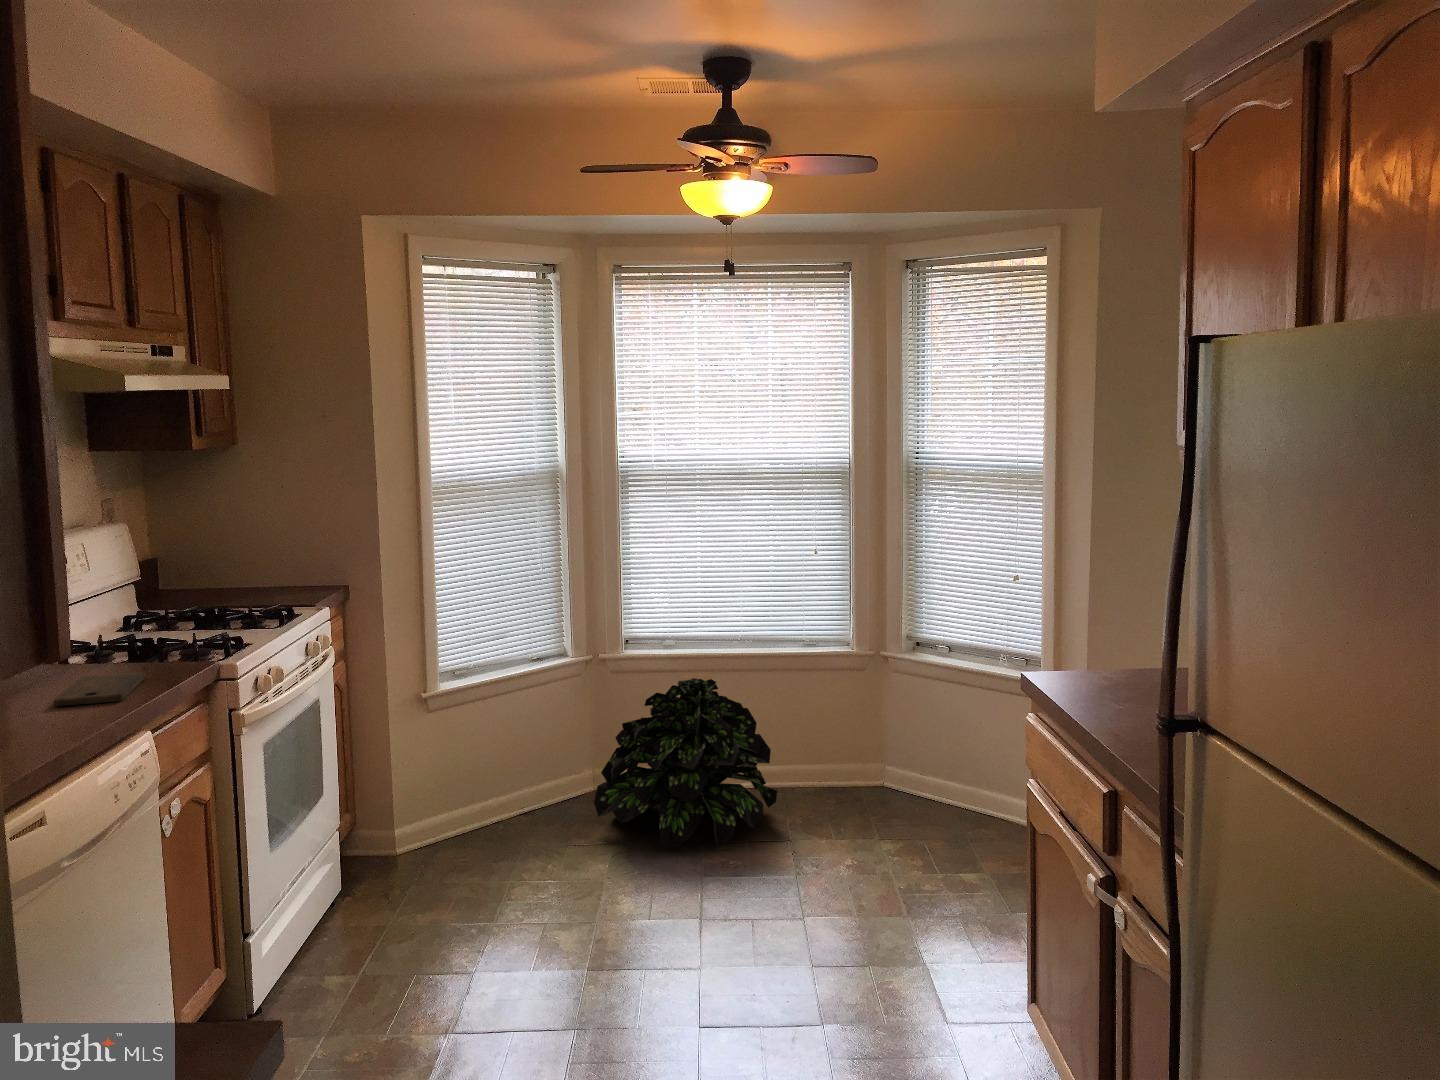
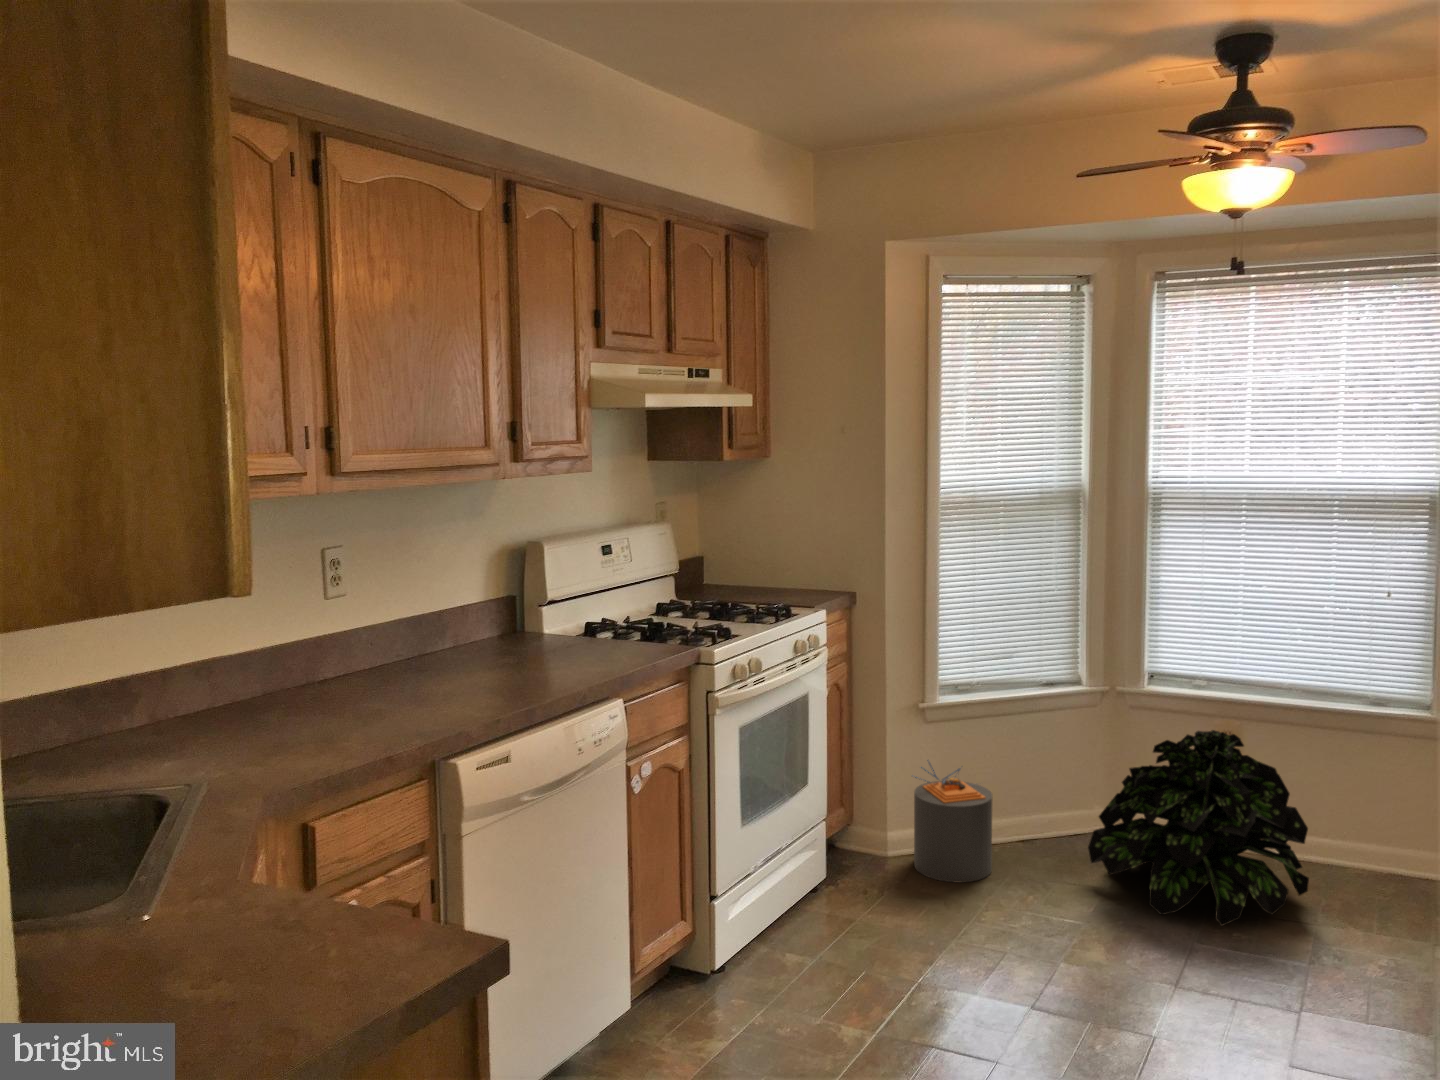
cutting board: present [54,672,145,706] -> none [569,647,643,670]
trash can: none [420,744,508,865] -> present [914,760,992,882]

